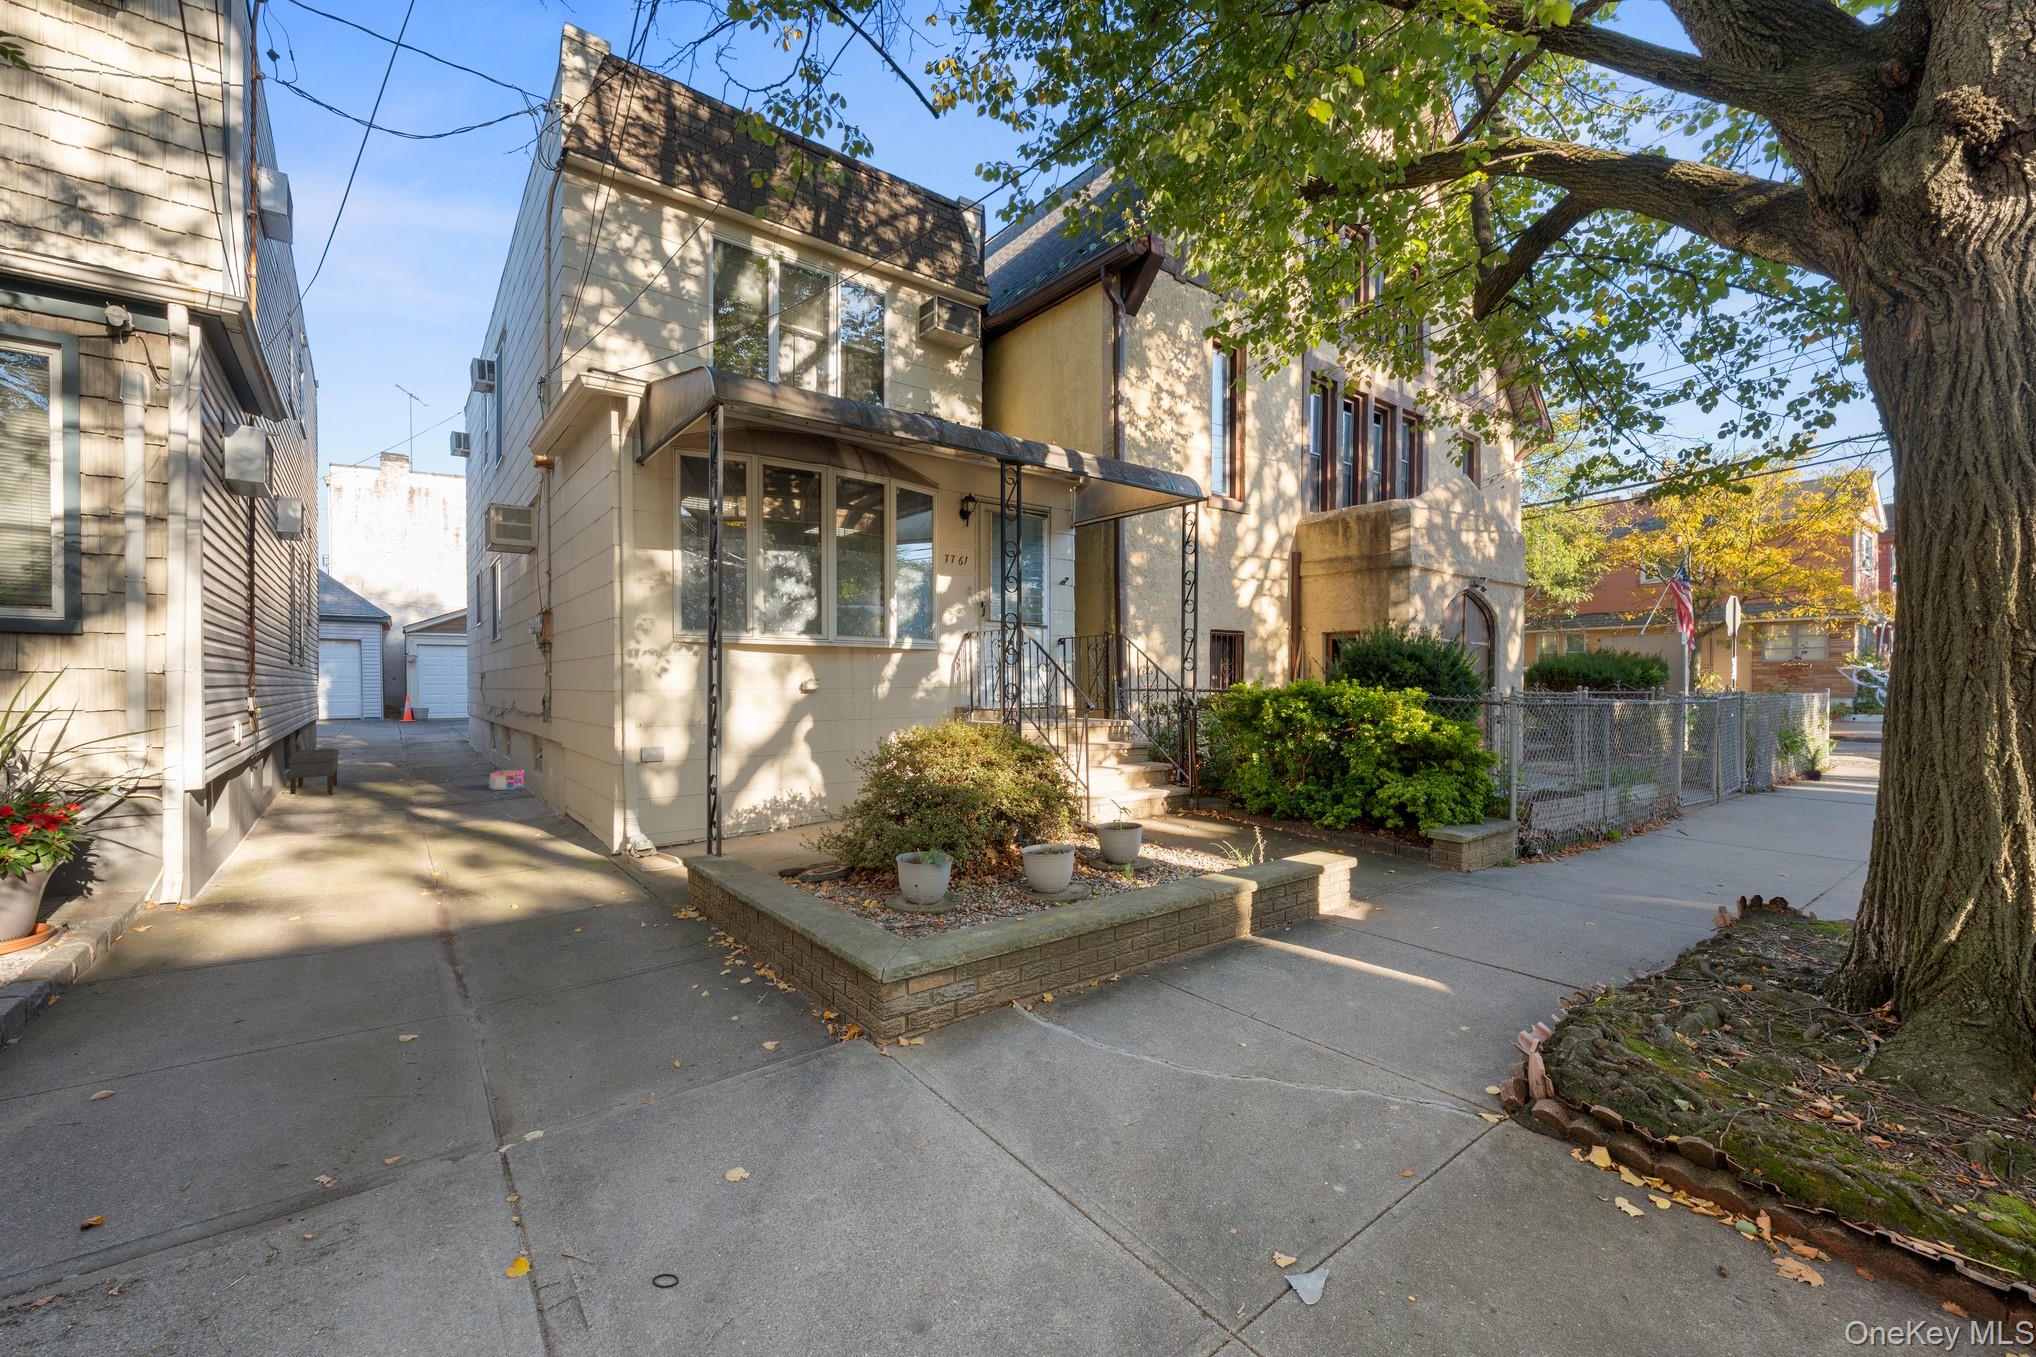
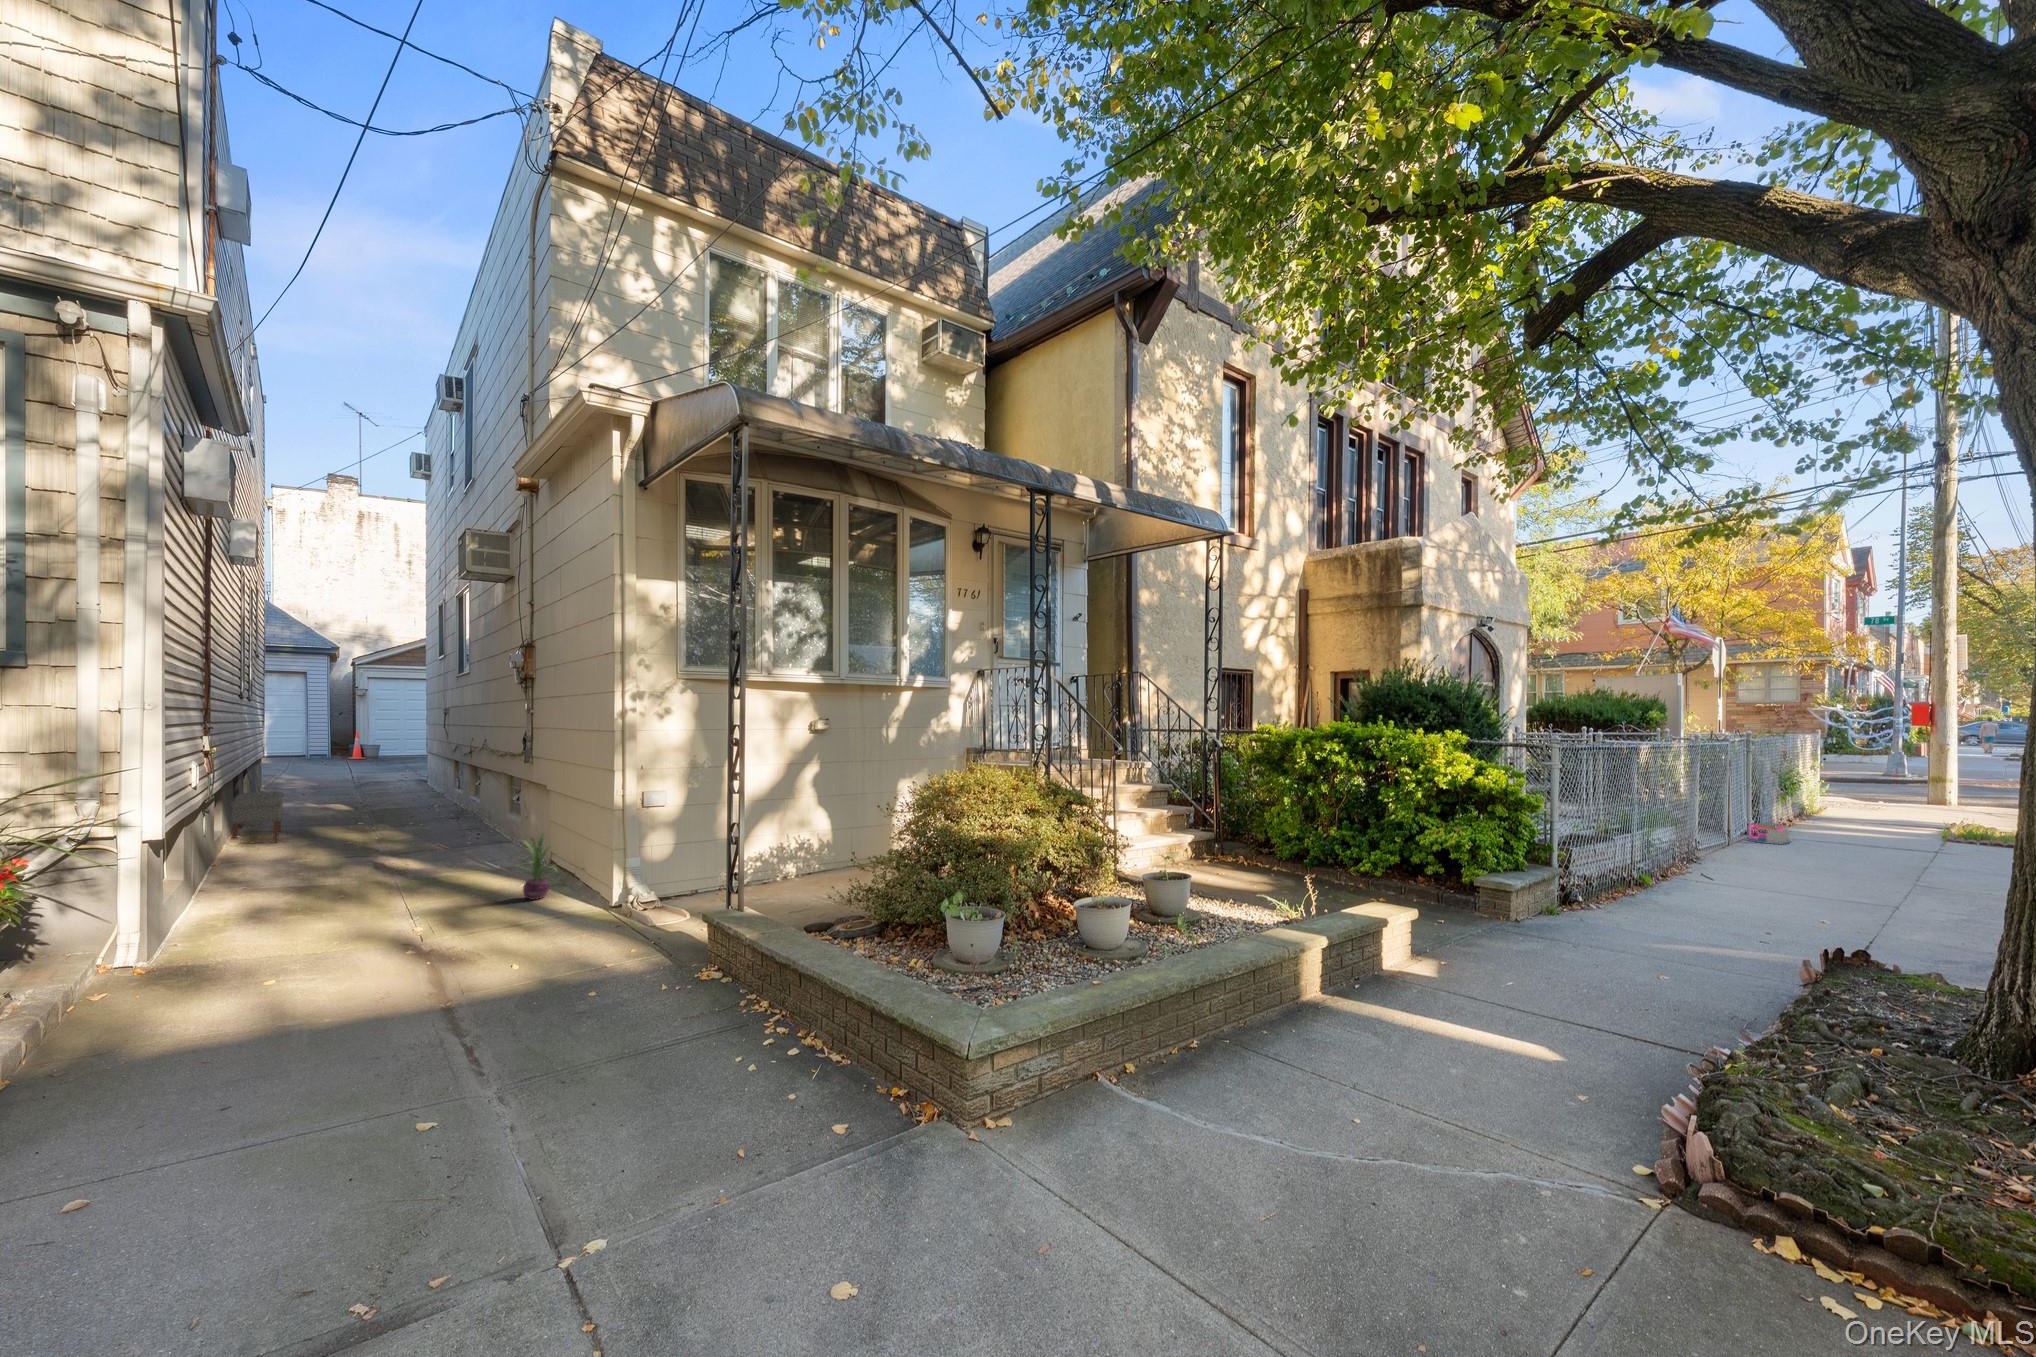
decorative plant: present [1803,746,1822,780] -> present [523,833,557,900]
storage bin: present [489,770,525,791] -> present [1747,823,1790,844]

